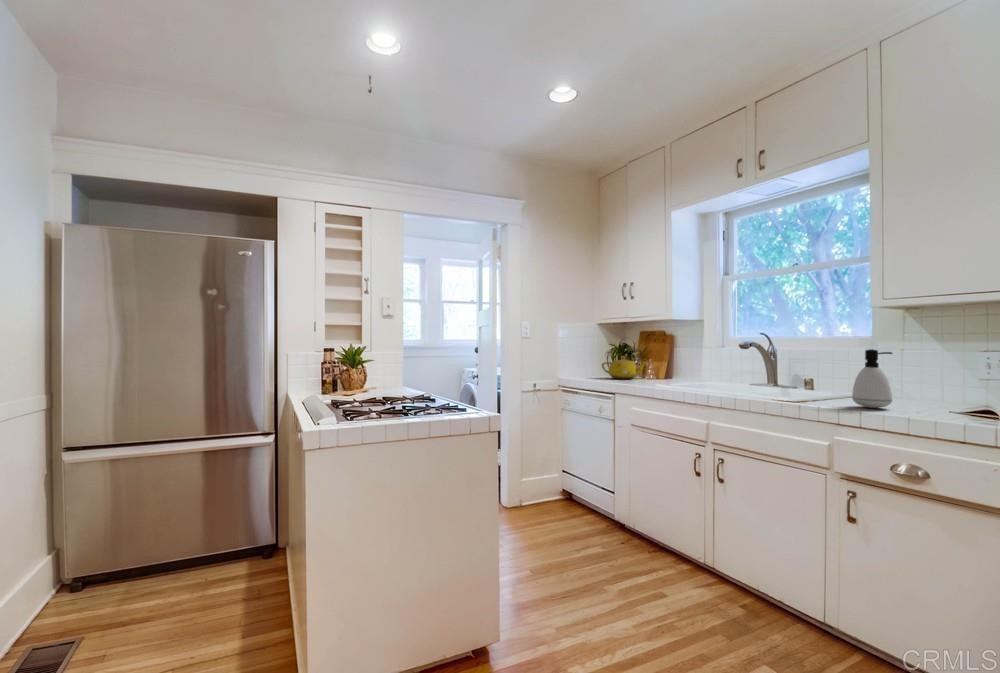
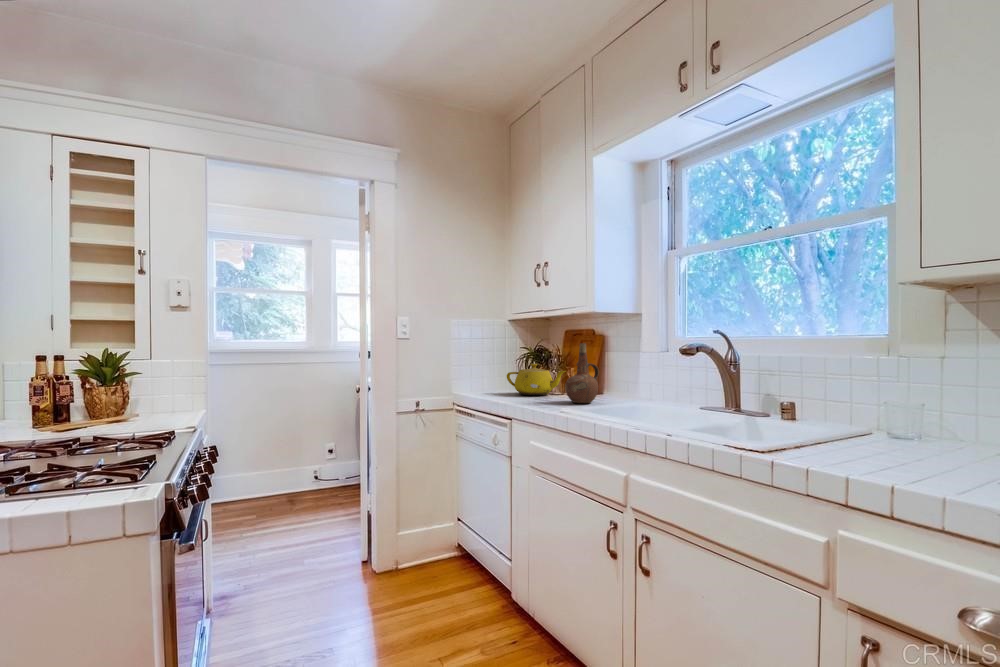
ceramic pitcher: none [652,341,676,383] -> present [565,343,599,403]
soap dispenser: present [852,349,892,408] -> none [874,361,957,477]

